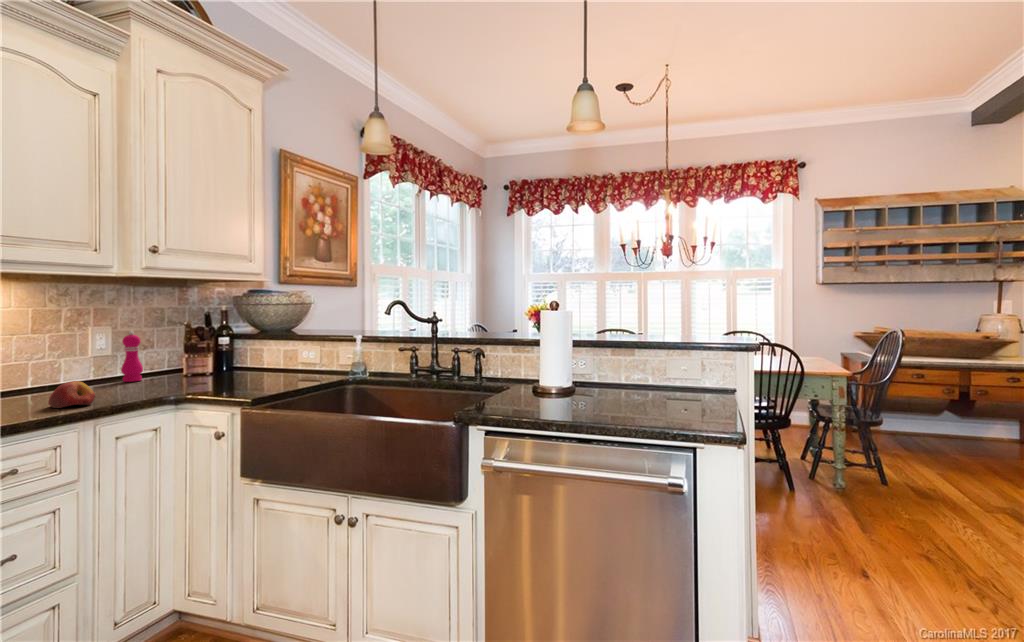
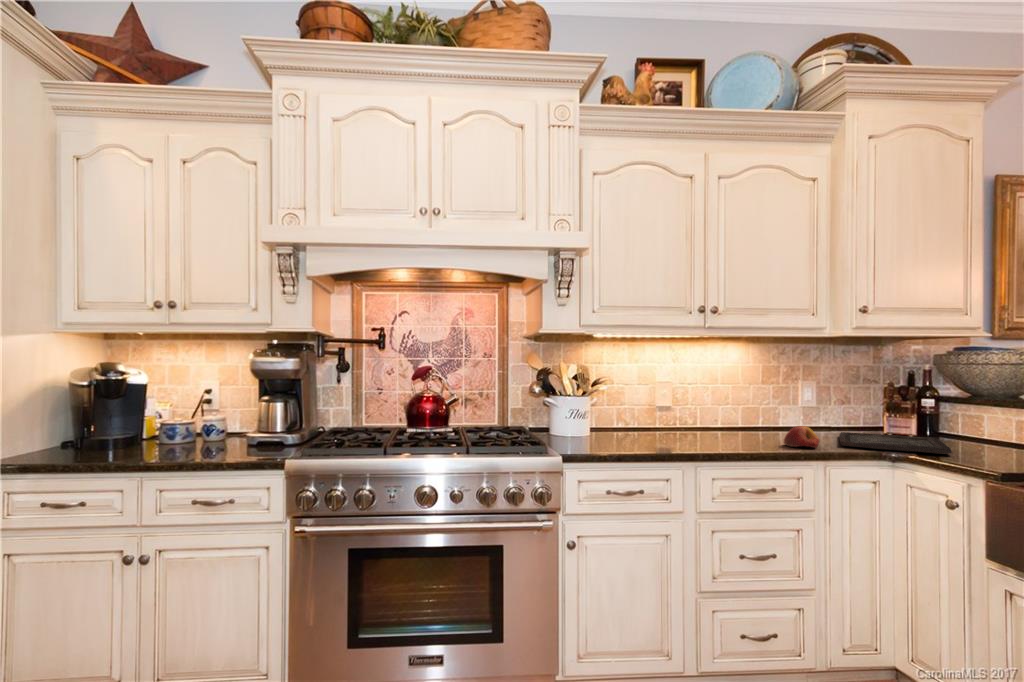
pepper mill: present [121,331,143,382] -> none [826,386,846,433]
tray: none [122,374,228,396] -> present [839,432,951,454]

